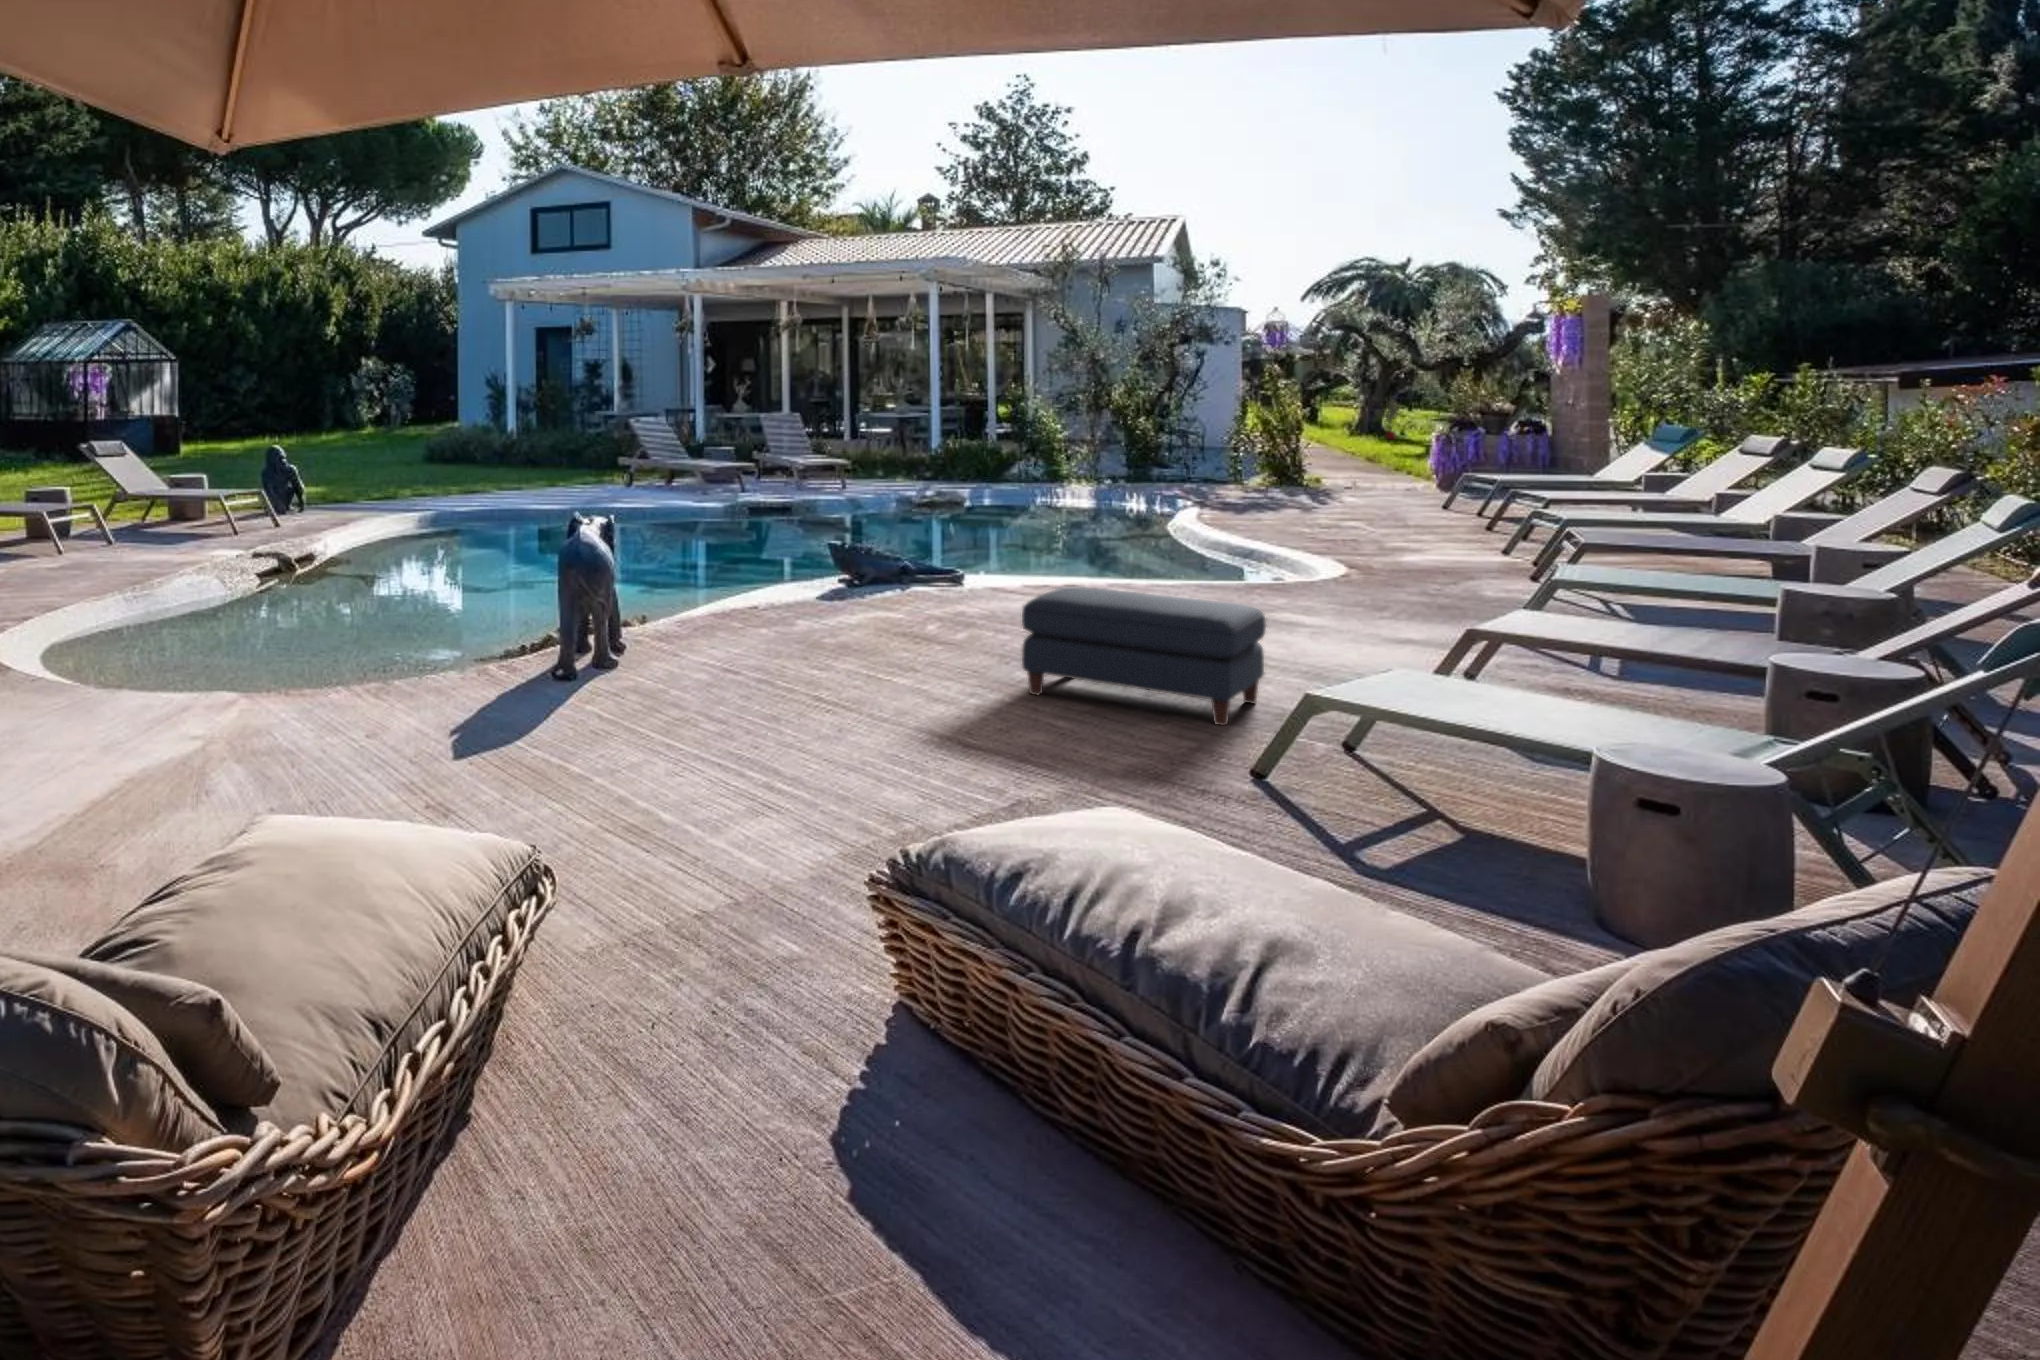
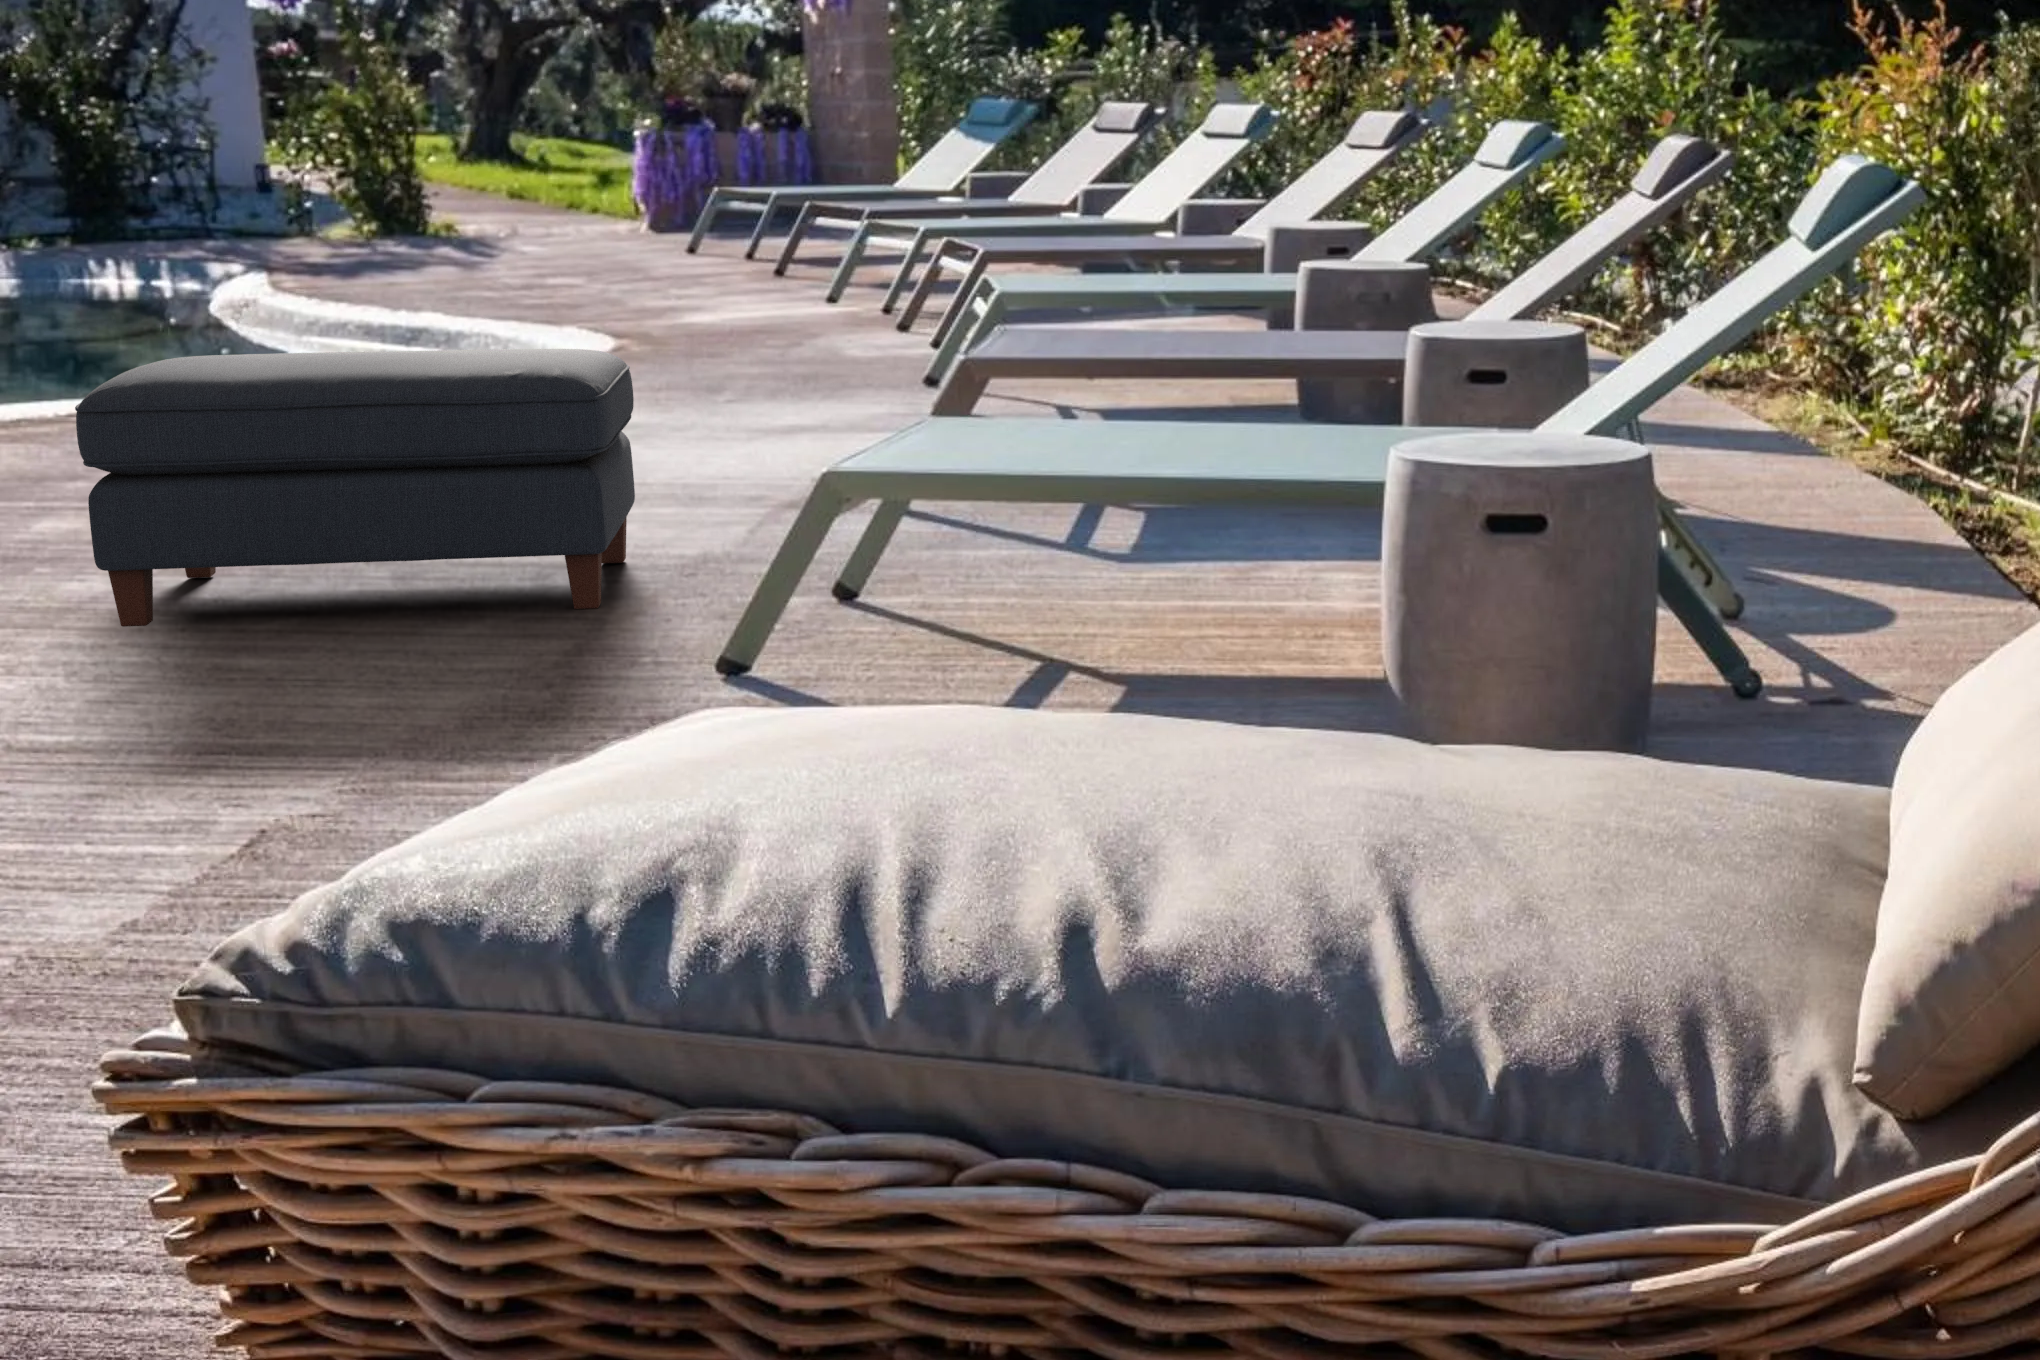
potted tree: present [1377,396,1399,440] -> none [499,83,544,166]

